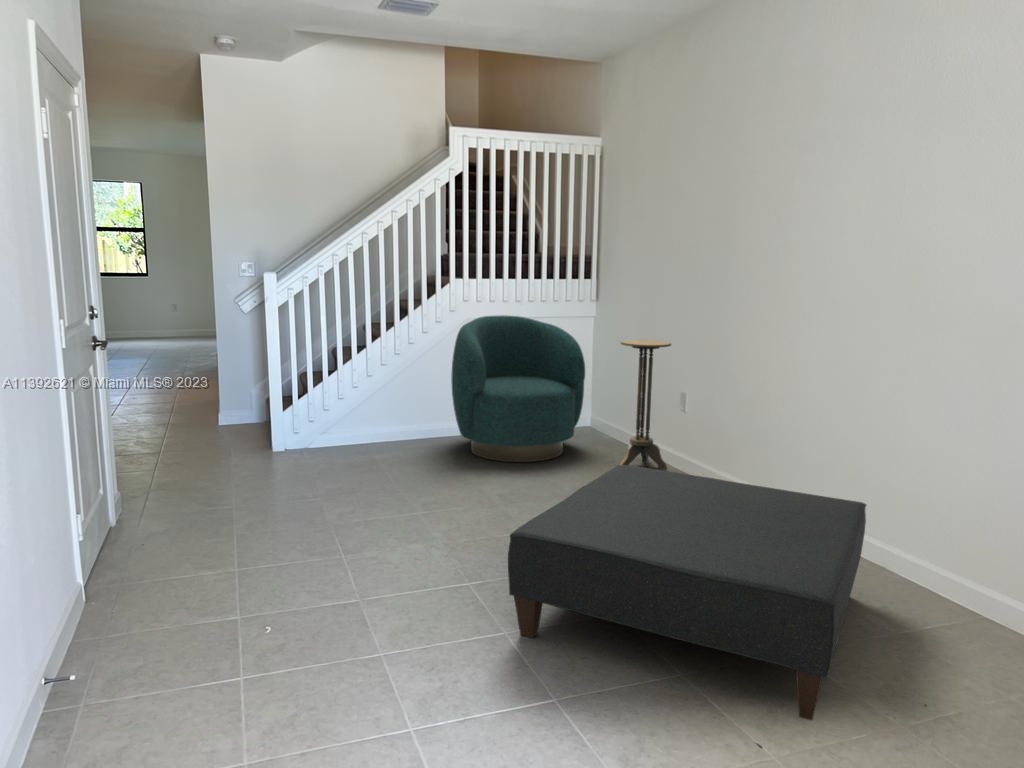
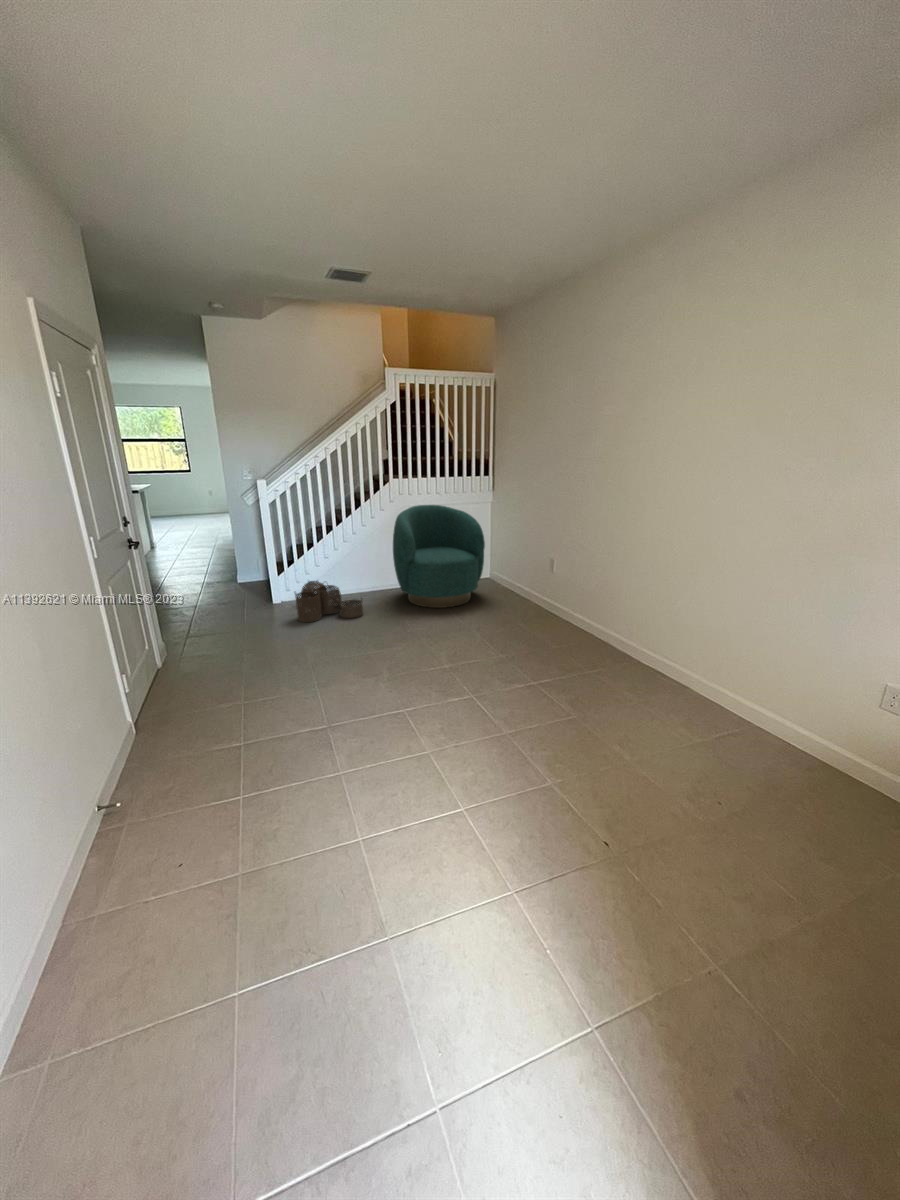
side table: present [620,339,671,470] -> none [508,522,543,611]
woven basket: none [308,416,407,476] -> present [295,581,363,622]
ottoman: present [508,465,866,720] -> none [423,619,673,810]

